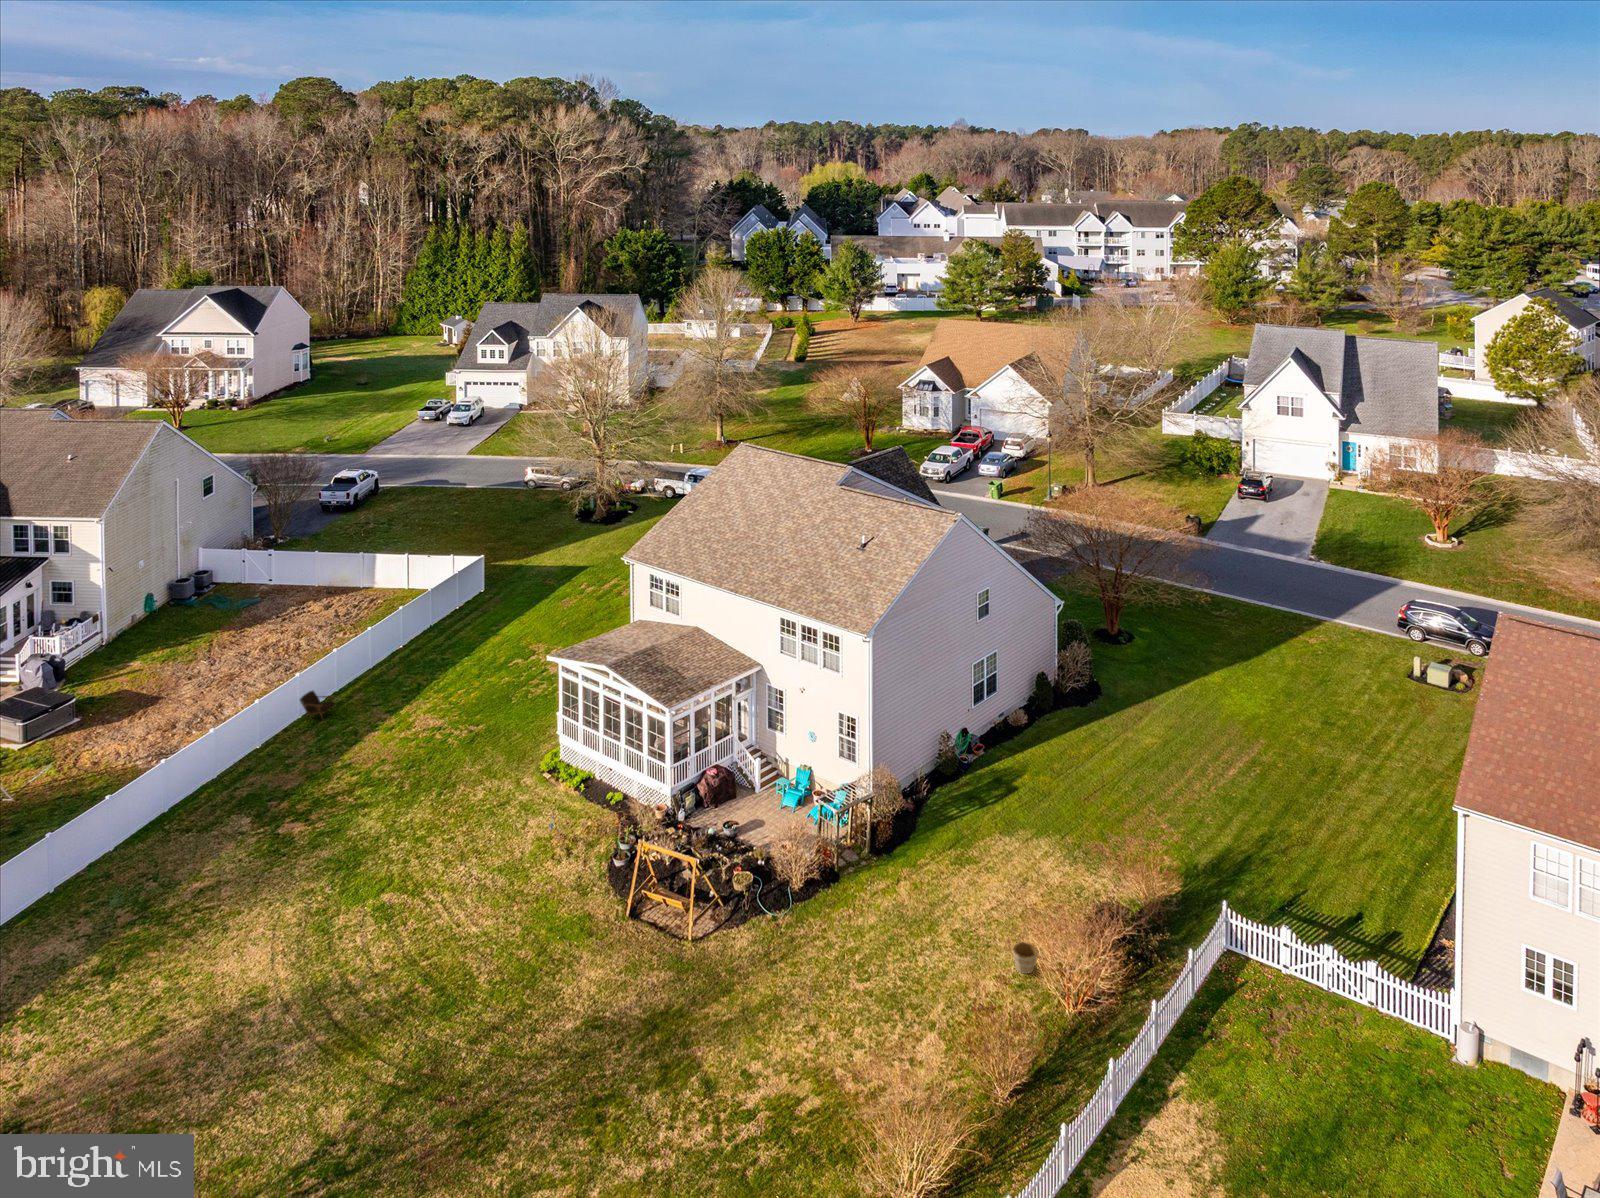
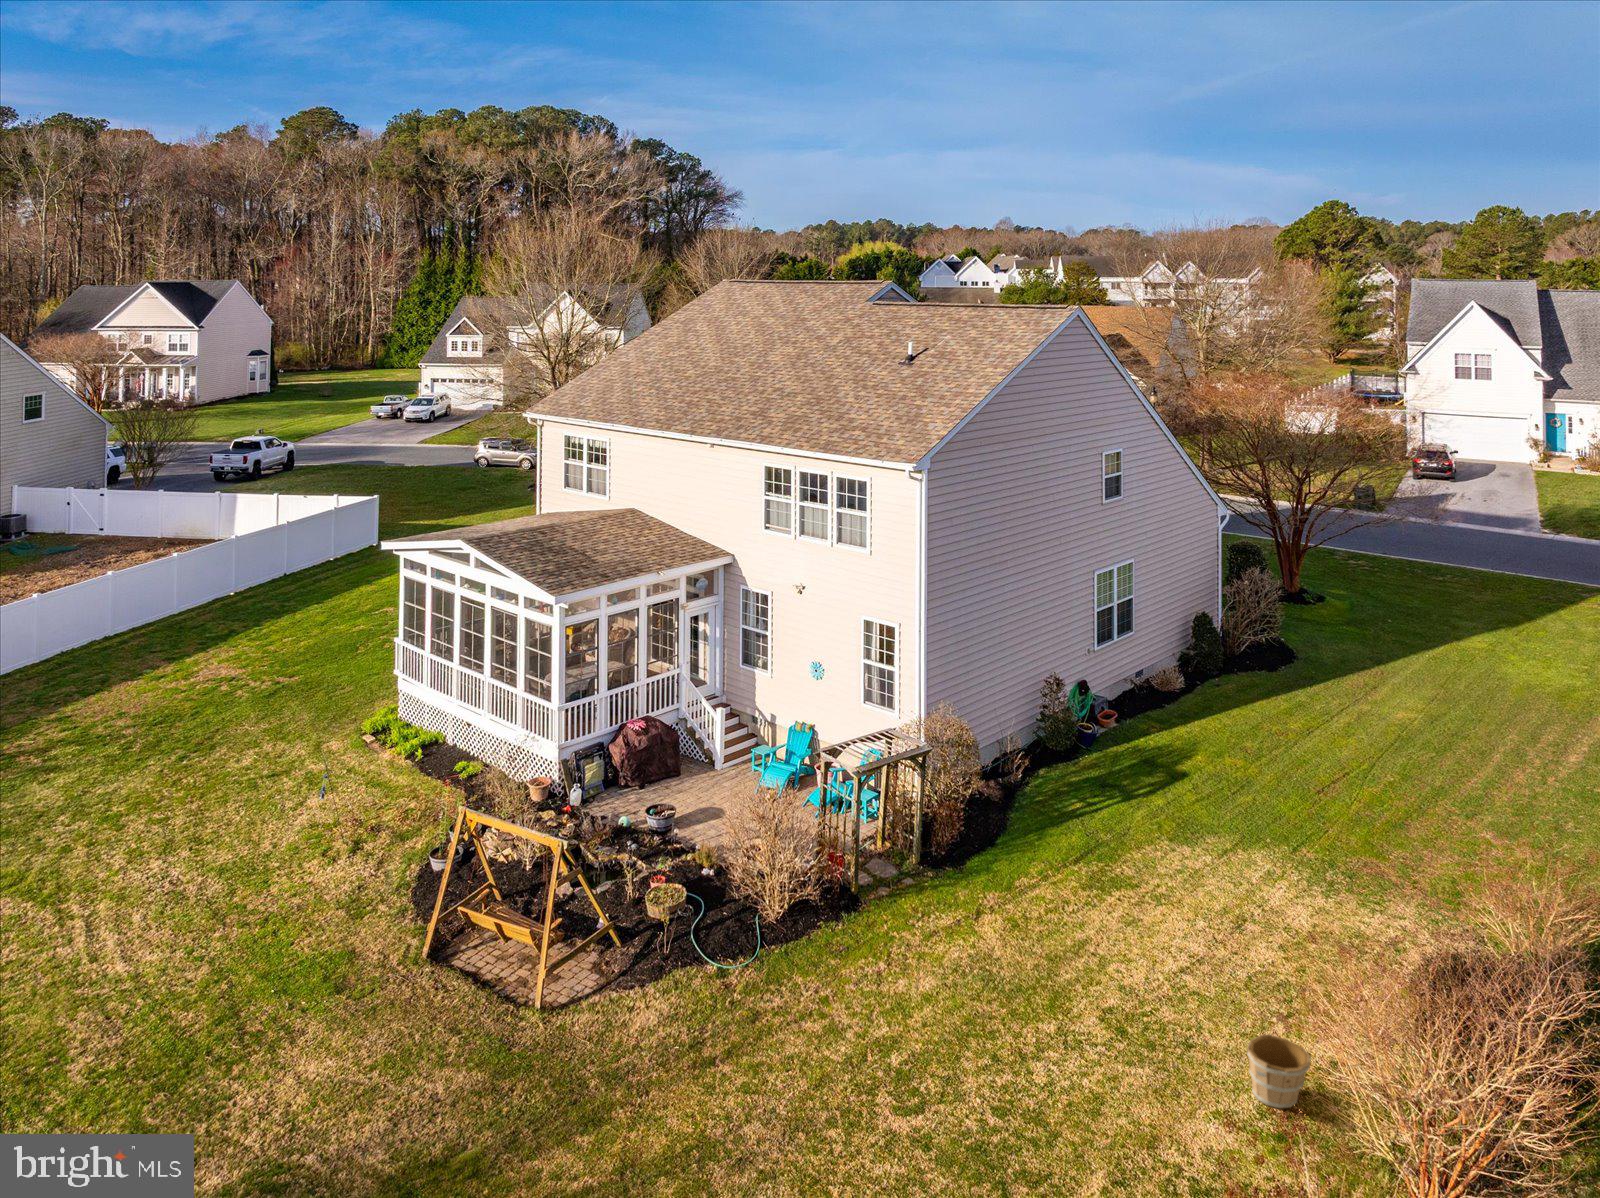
armchair: present [300,691,335,717] -> none [26,627,89,672]

